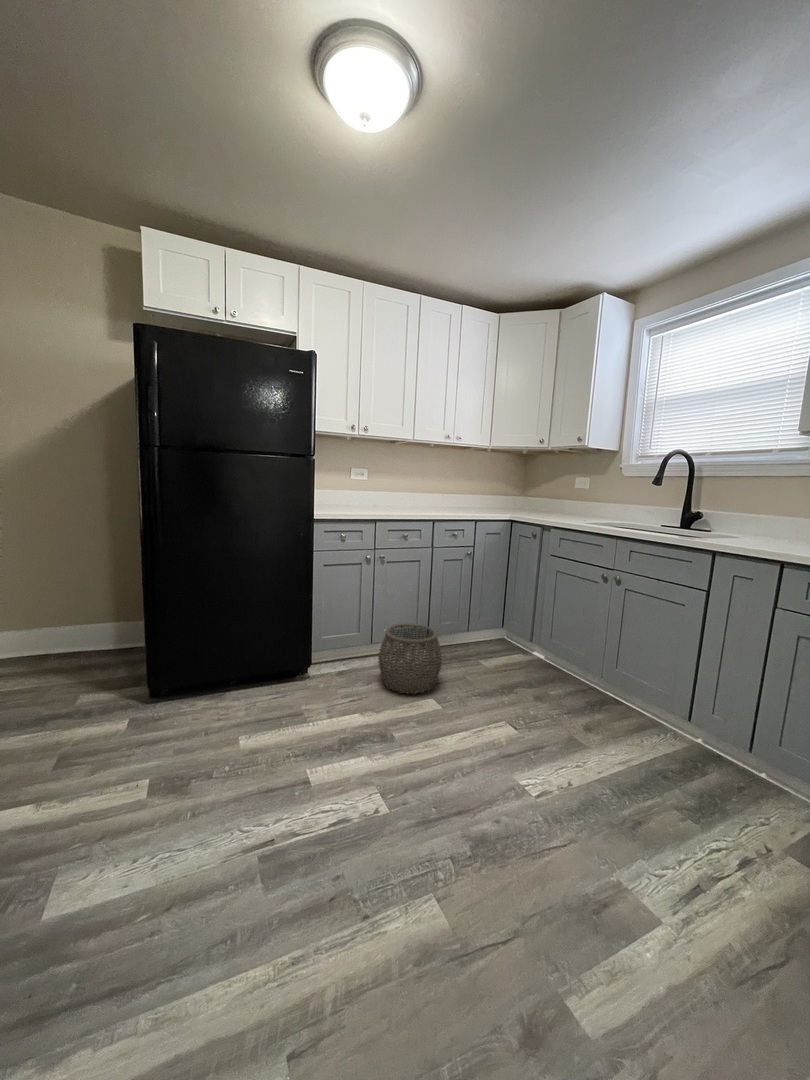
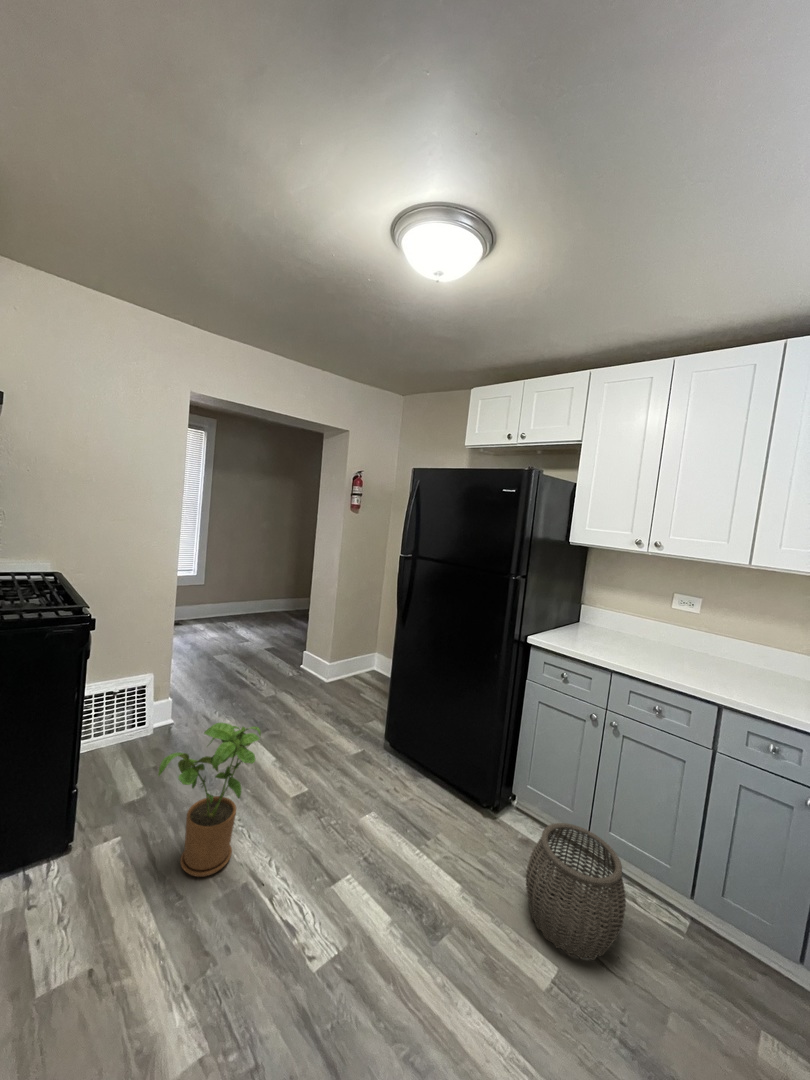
house plant: none [130,680,279,932] -> present [159,723,261,877]

